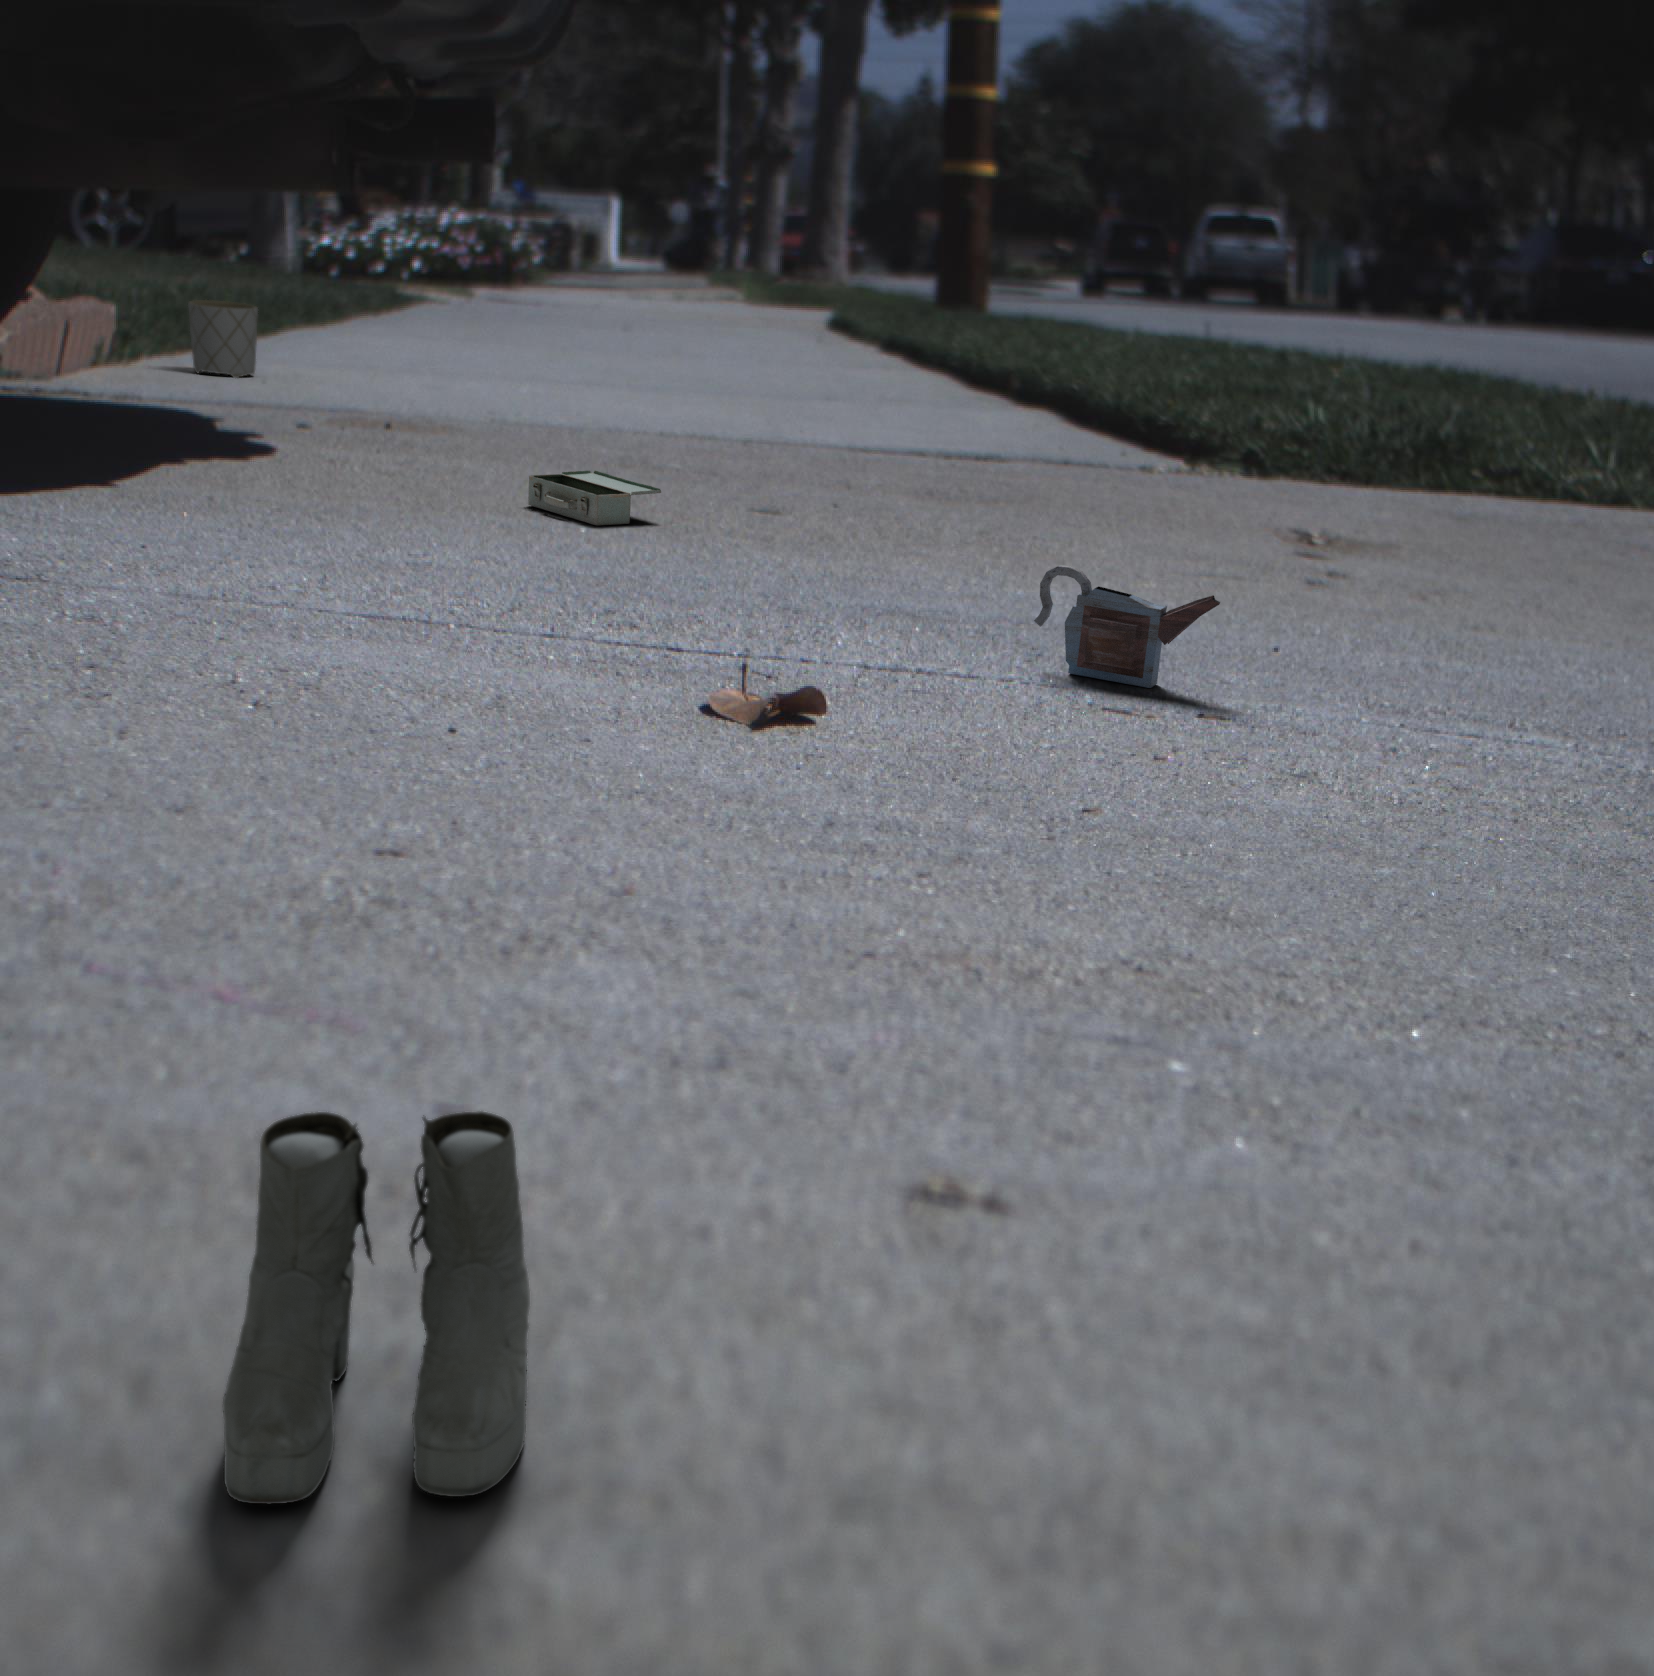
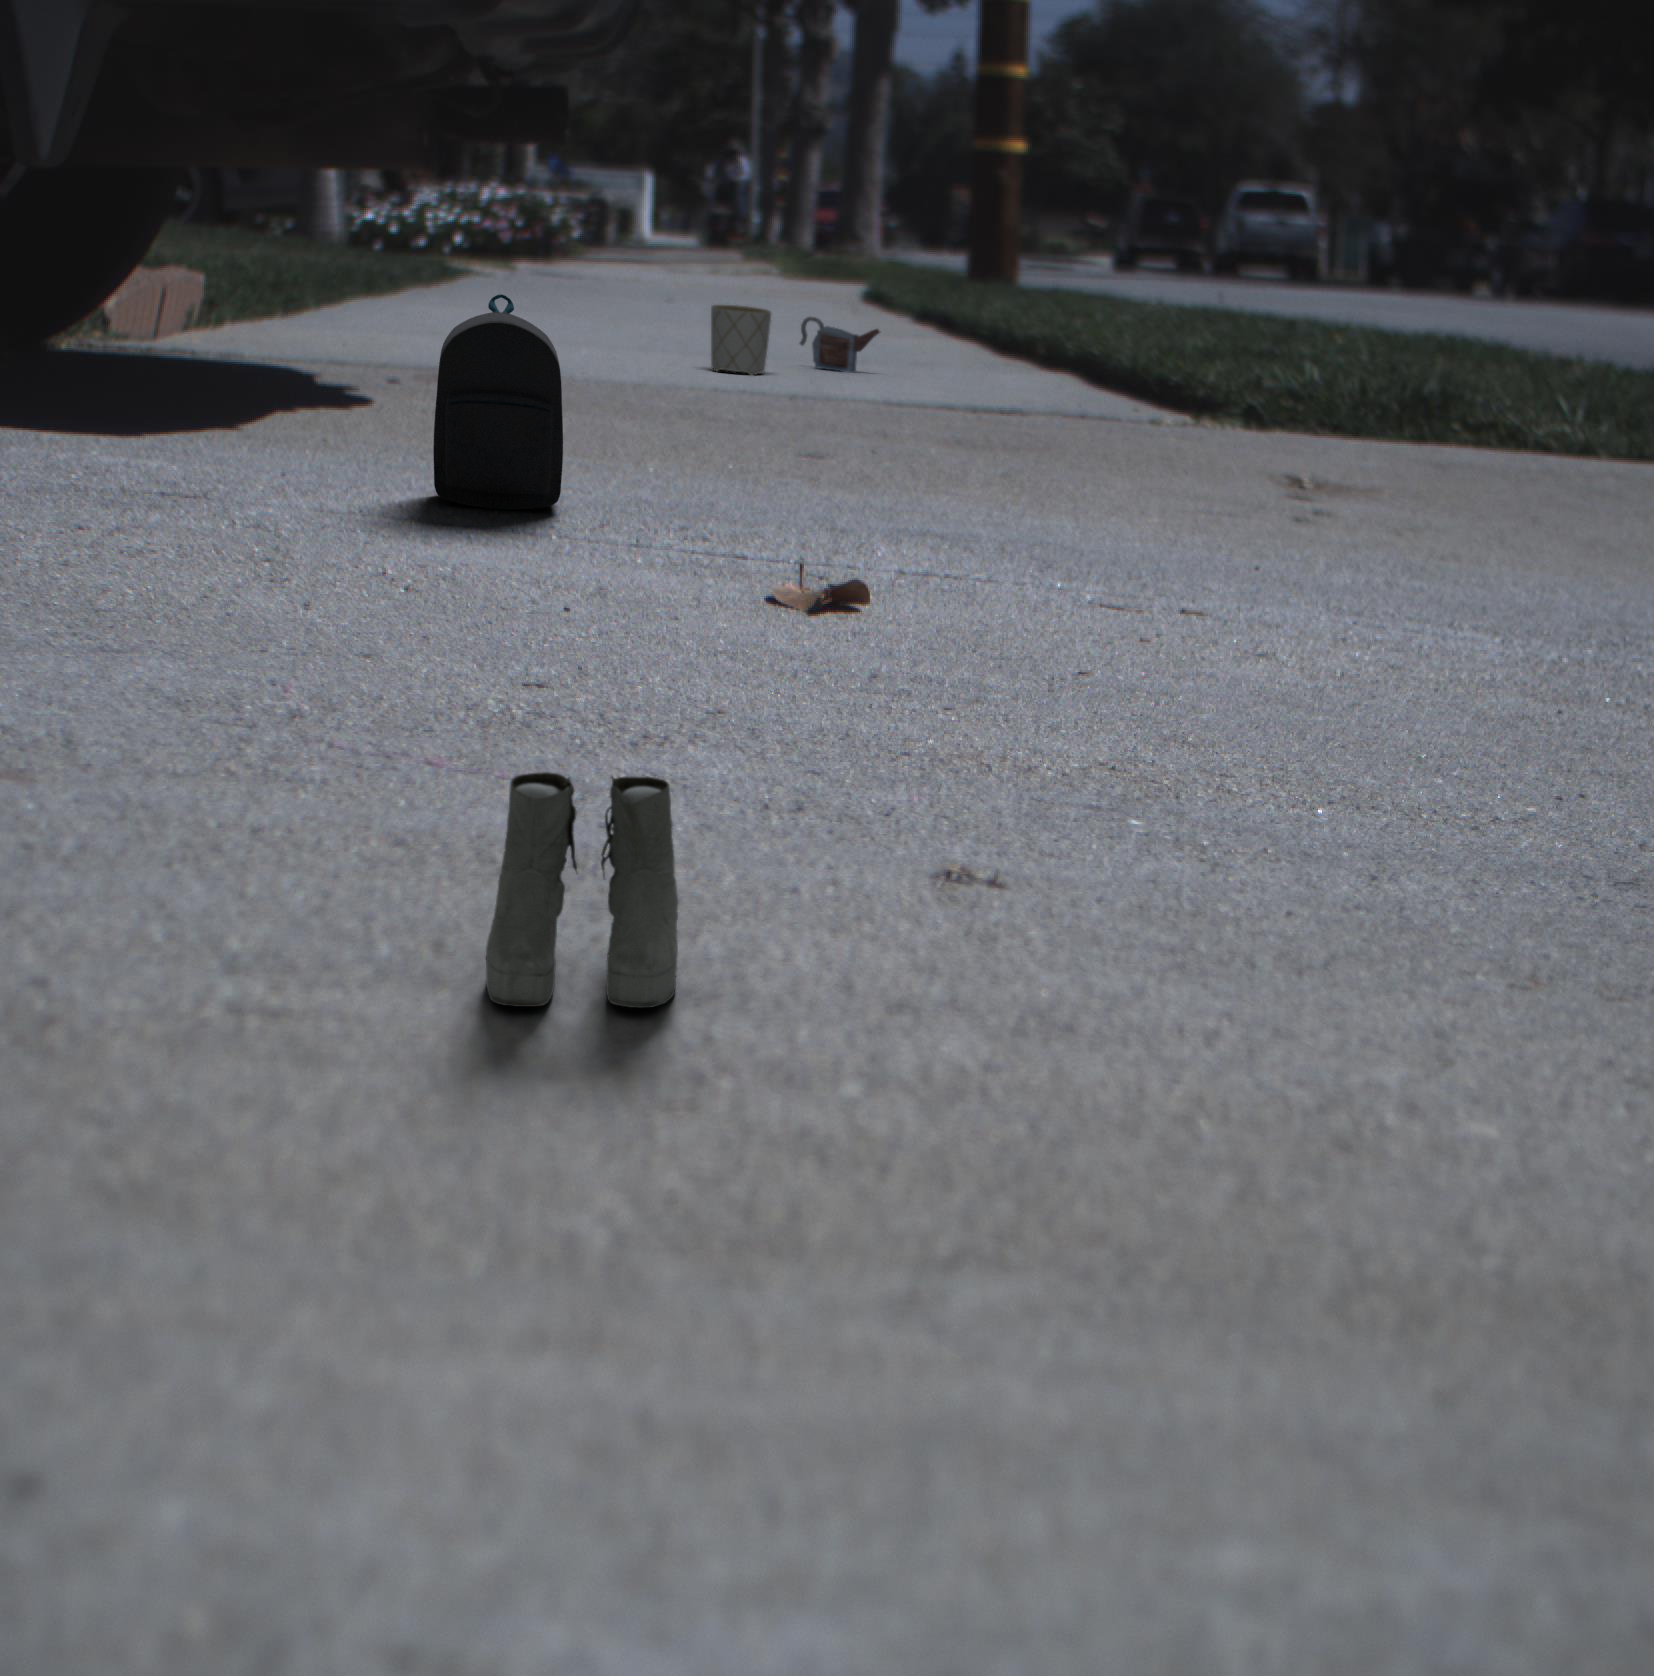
planter: present [188,300,258,378] -> present [711,305,771,375]
backpack: none [312,338,466,591] -> present [433,294,563,509]
toolbox: present [528,471,661,526] -> none [605,416,723,462]
watering can: present [1034,565,1220,688] -> present [800,317,880,373]

